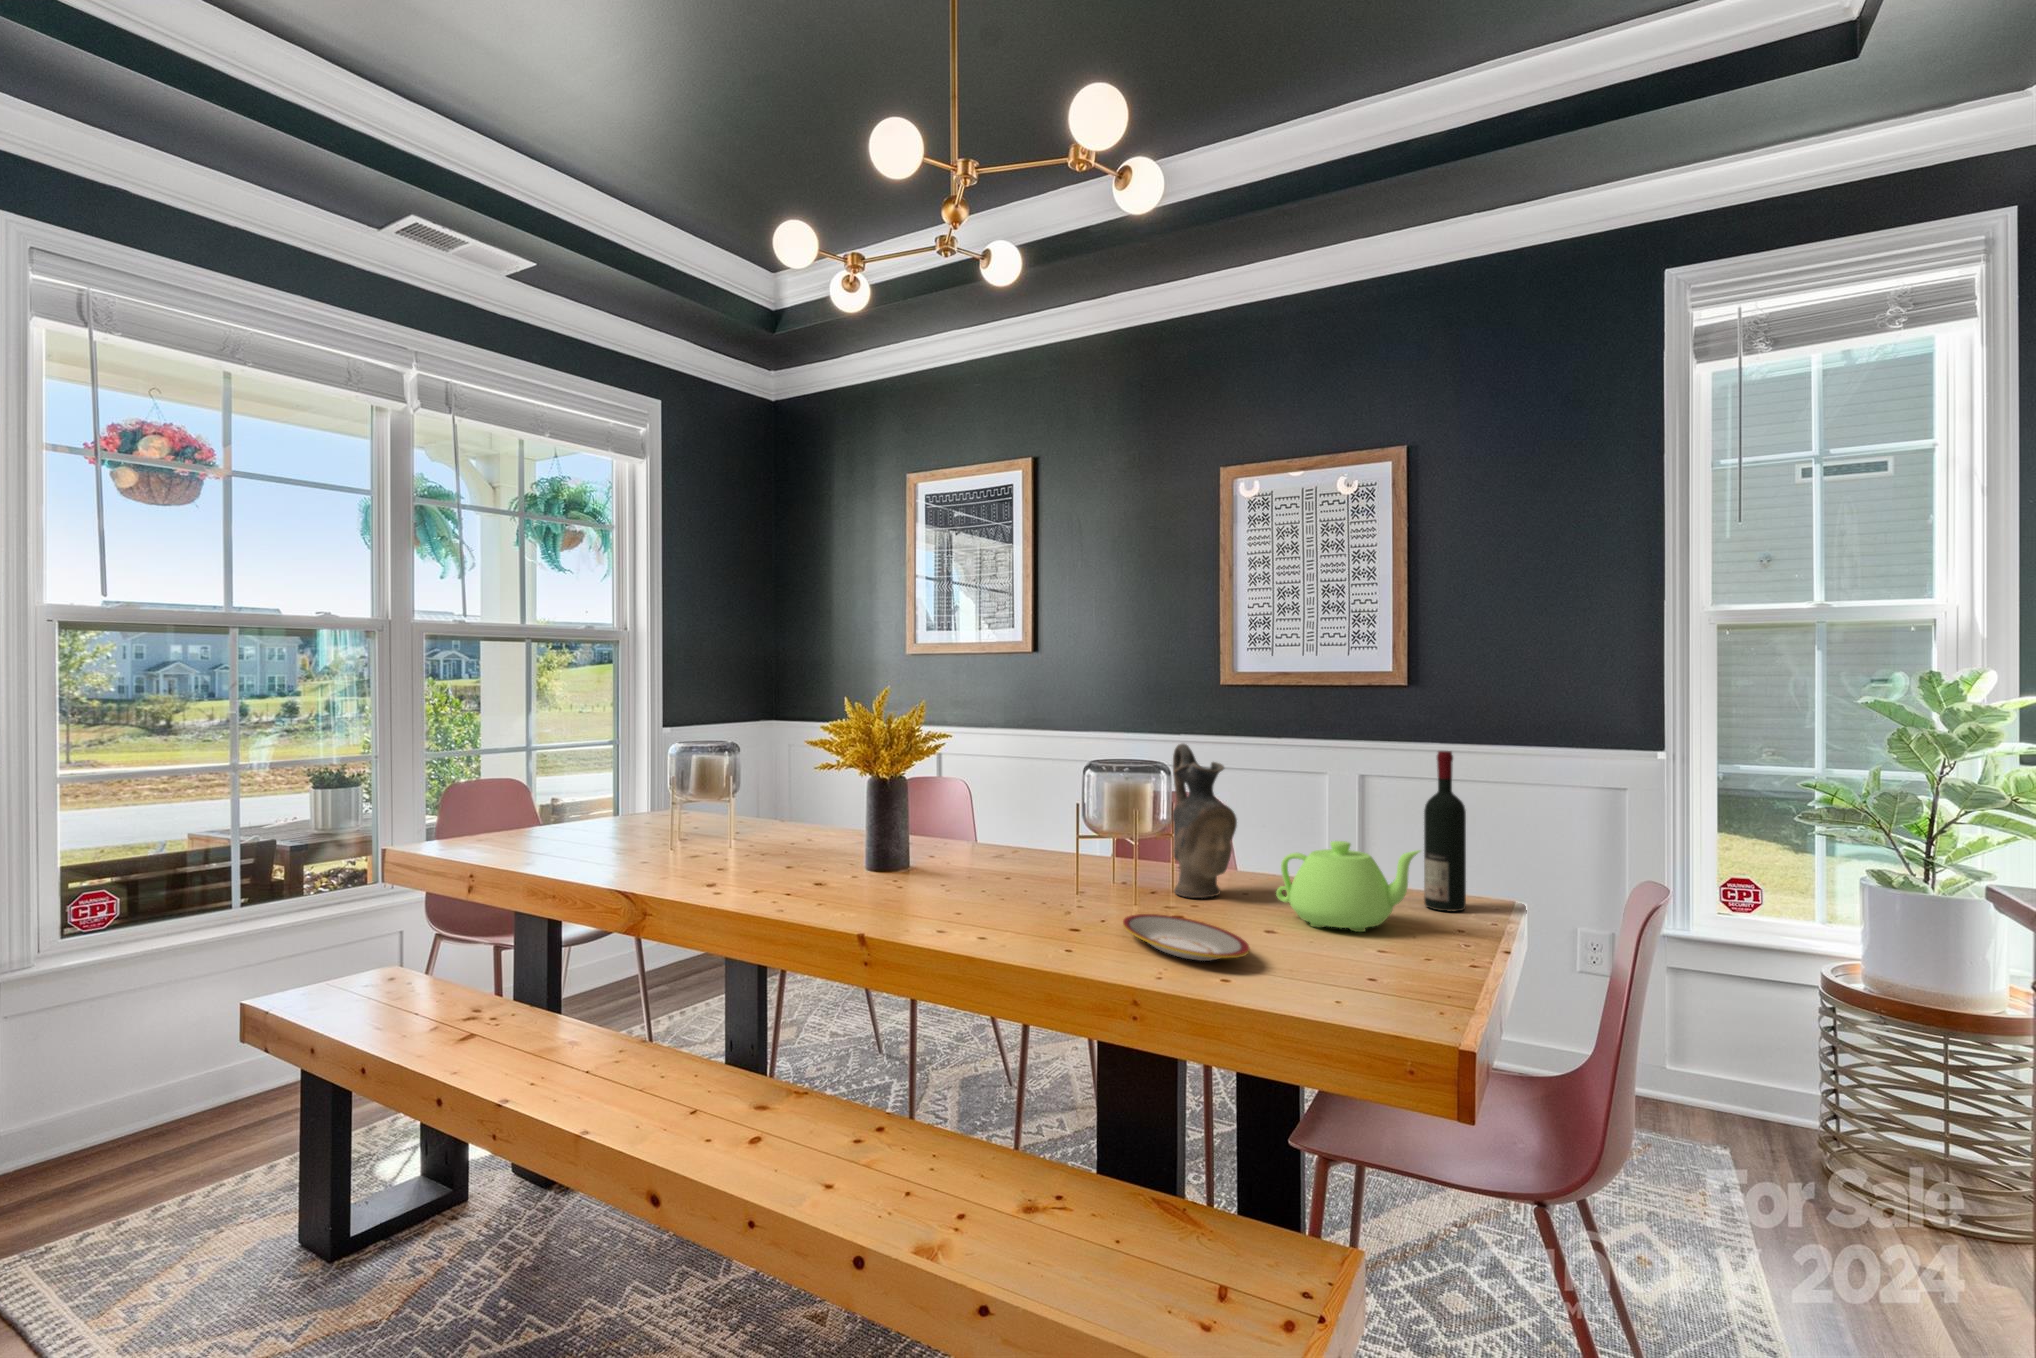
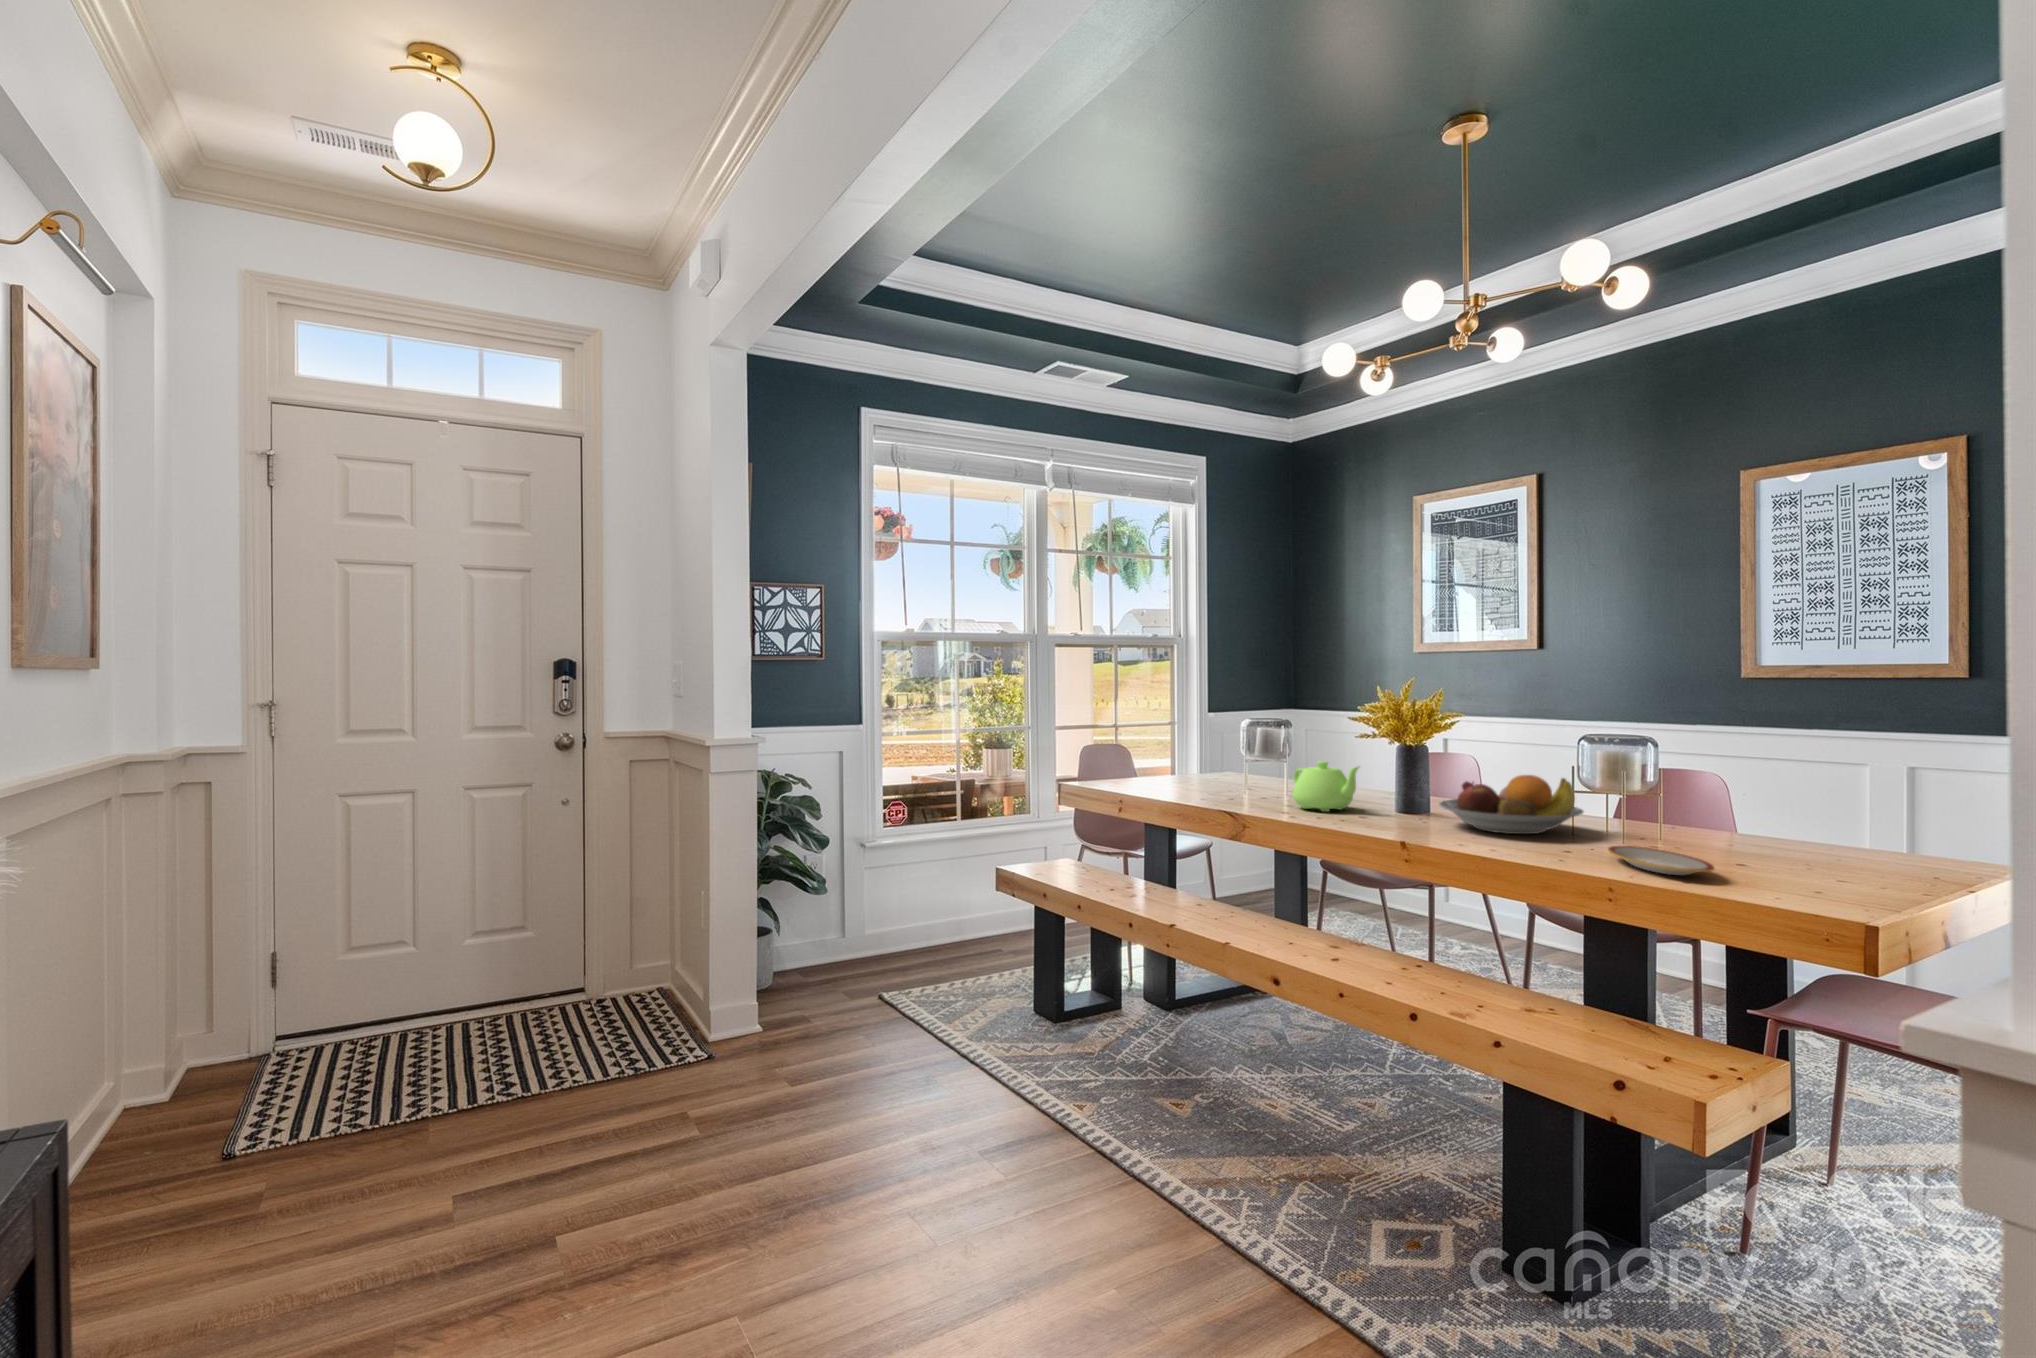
ceramic pitcher: present [1173,744,1237,898] -> none [1659,722,1722,844]
wine bottle: present [1424,751,1466,911] -> none [1918,732,1964,871]
fruit bowl: none [917,817,1089,900] -> present [1439,775,1583,834]
teapot: present [1276,841,1420,932] -> present [1292,761,1359,812]

